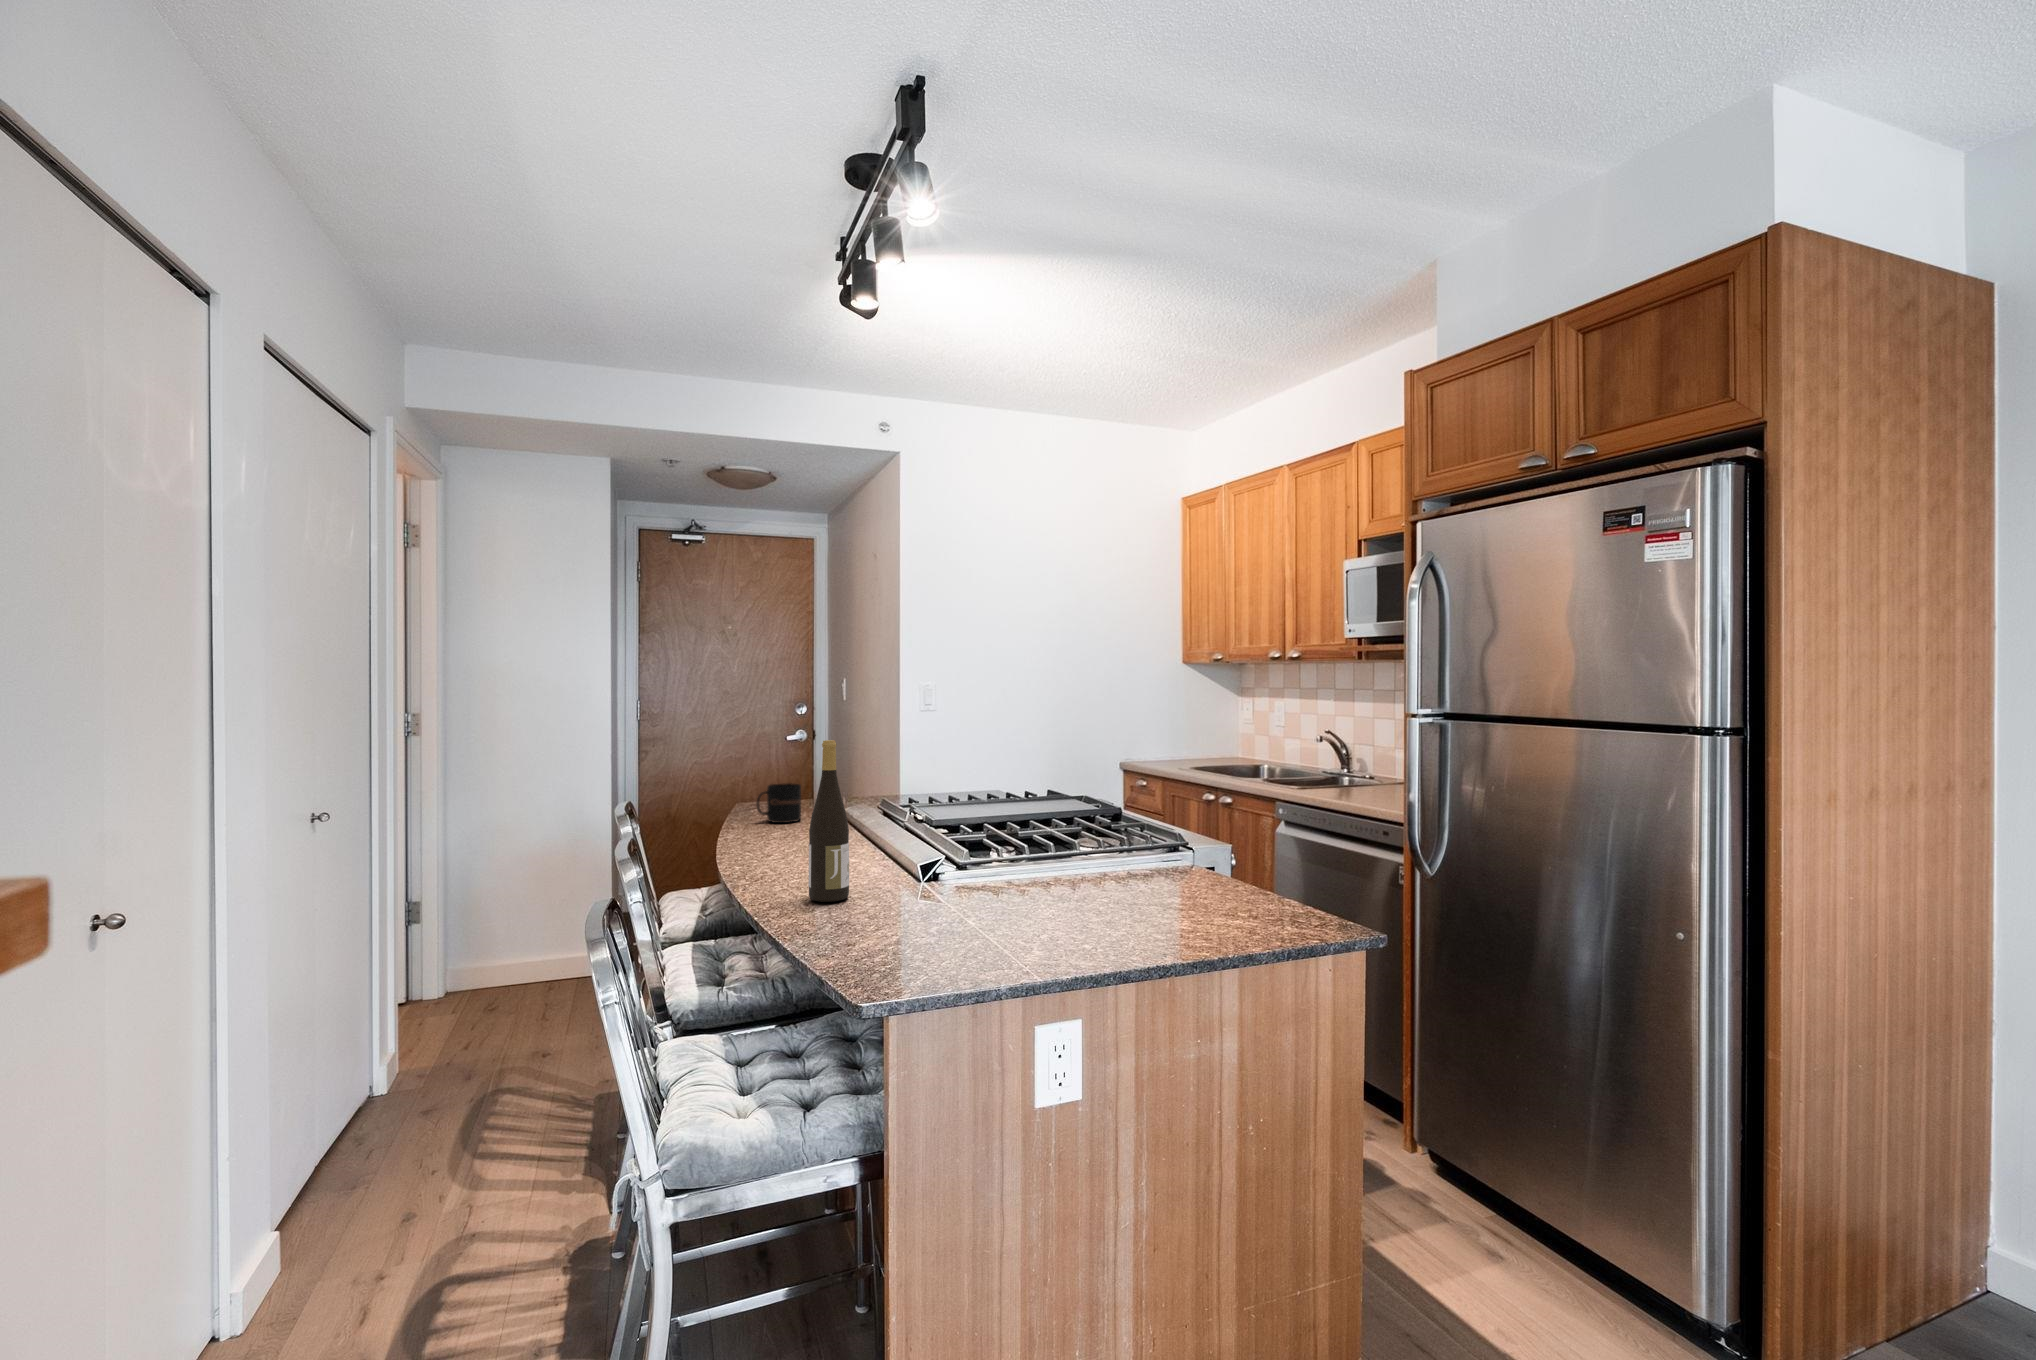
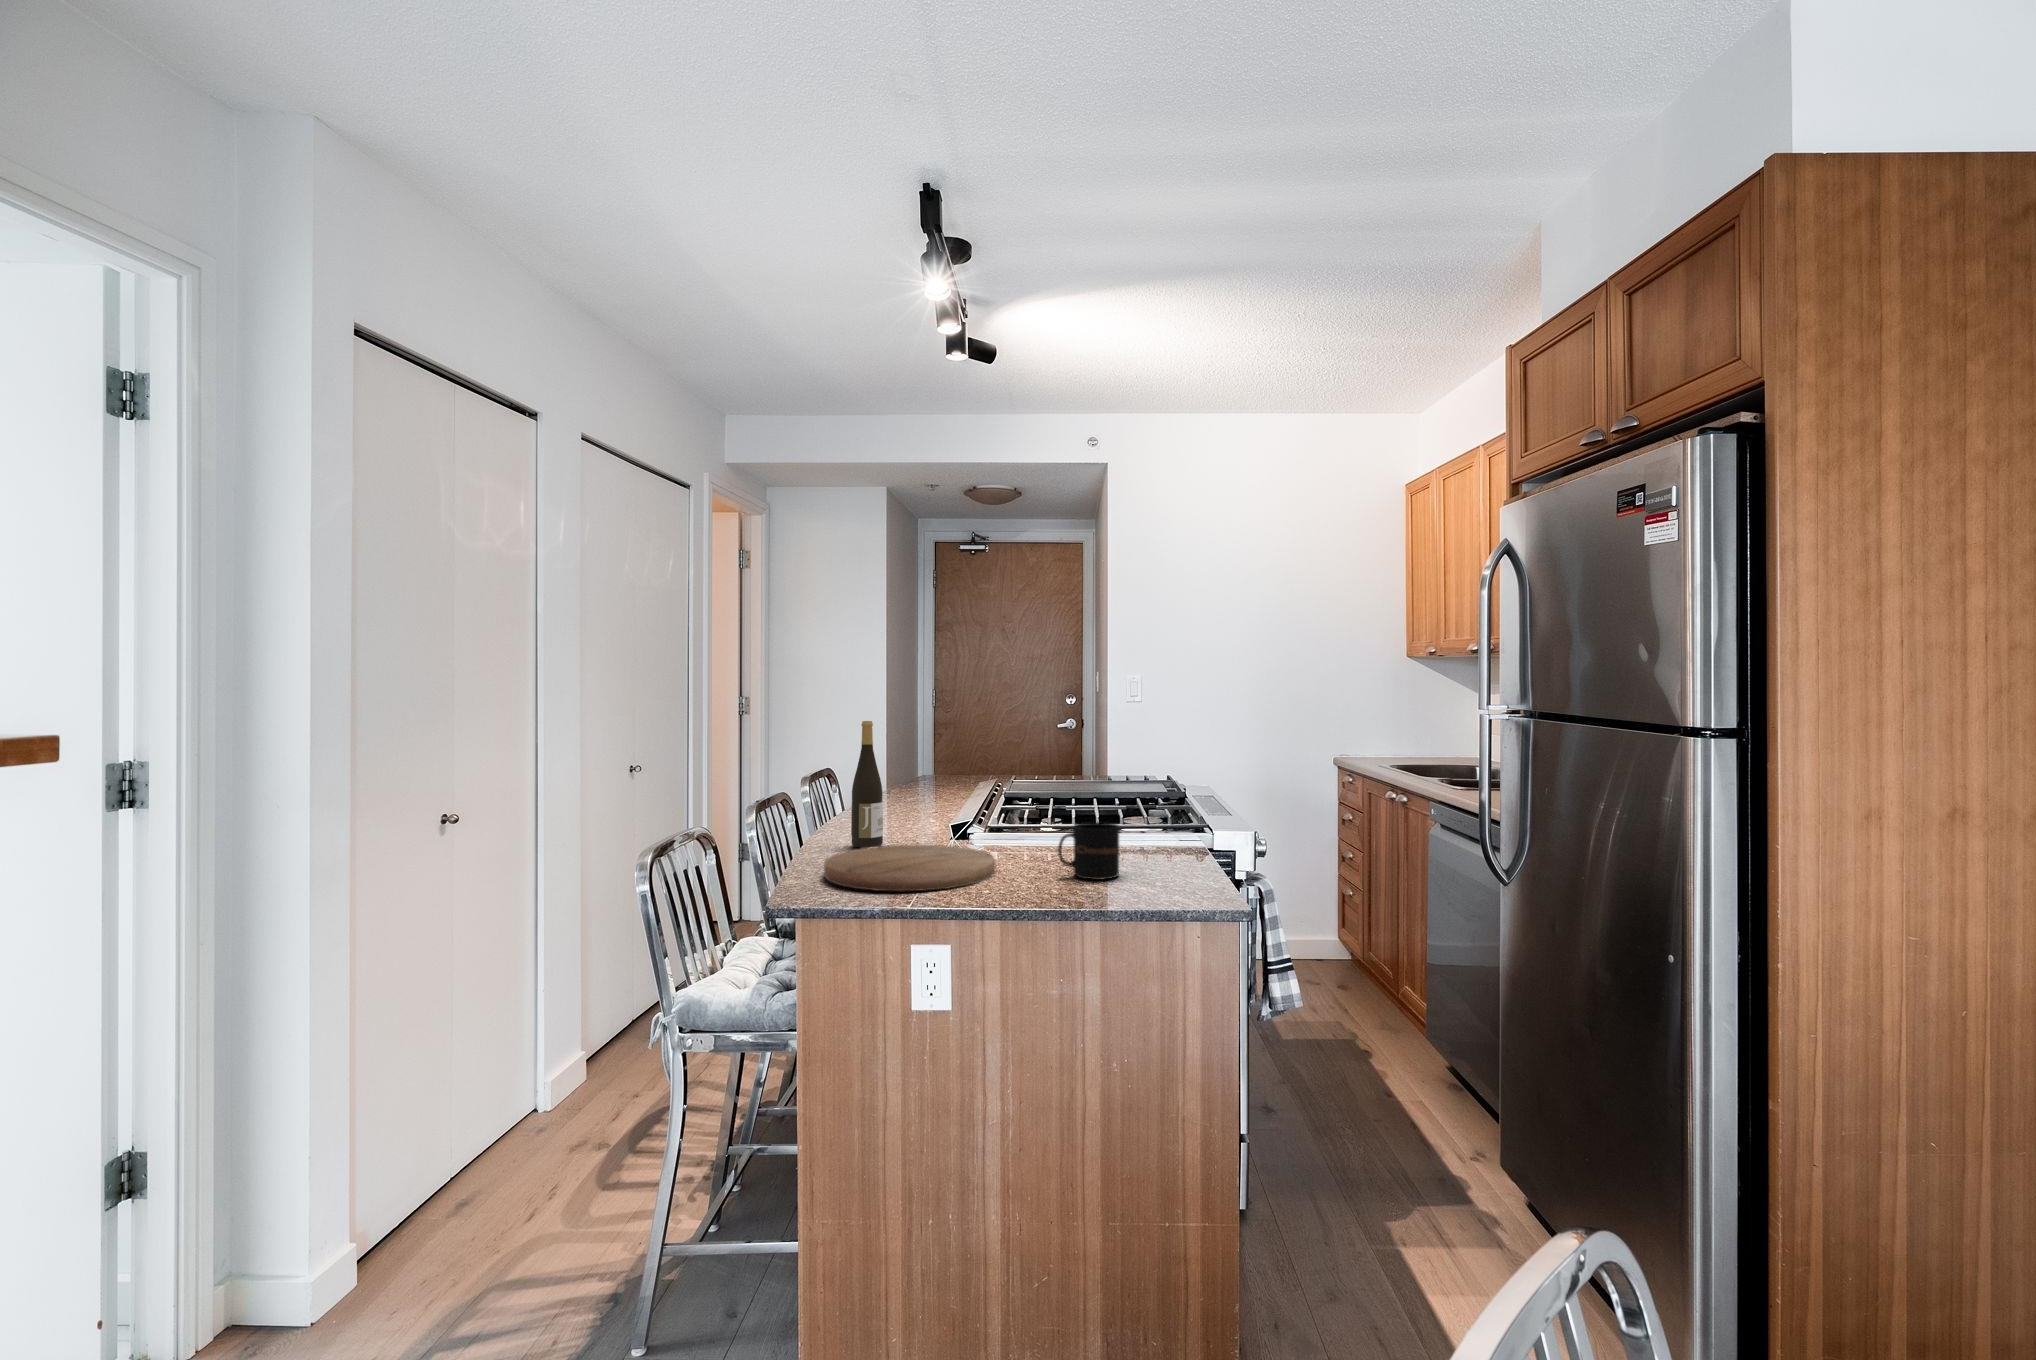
mug: present [757,783,801,823] -> present [1058,822,1119,880]
cutting board: none [845,891,1059,961] -> present [824,845,995,891]

